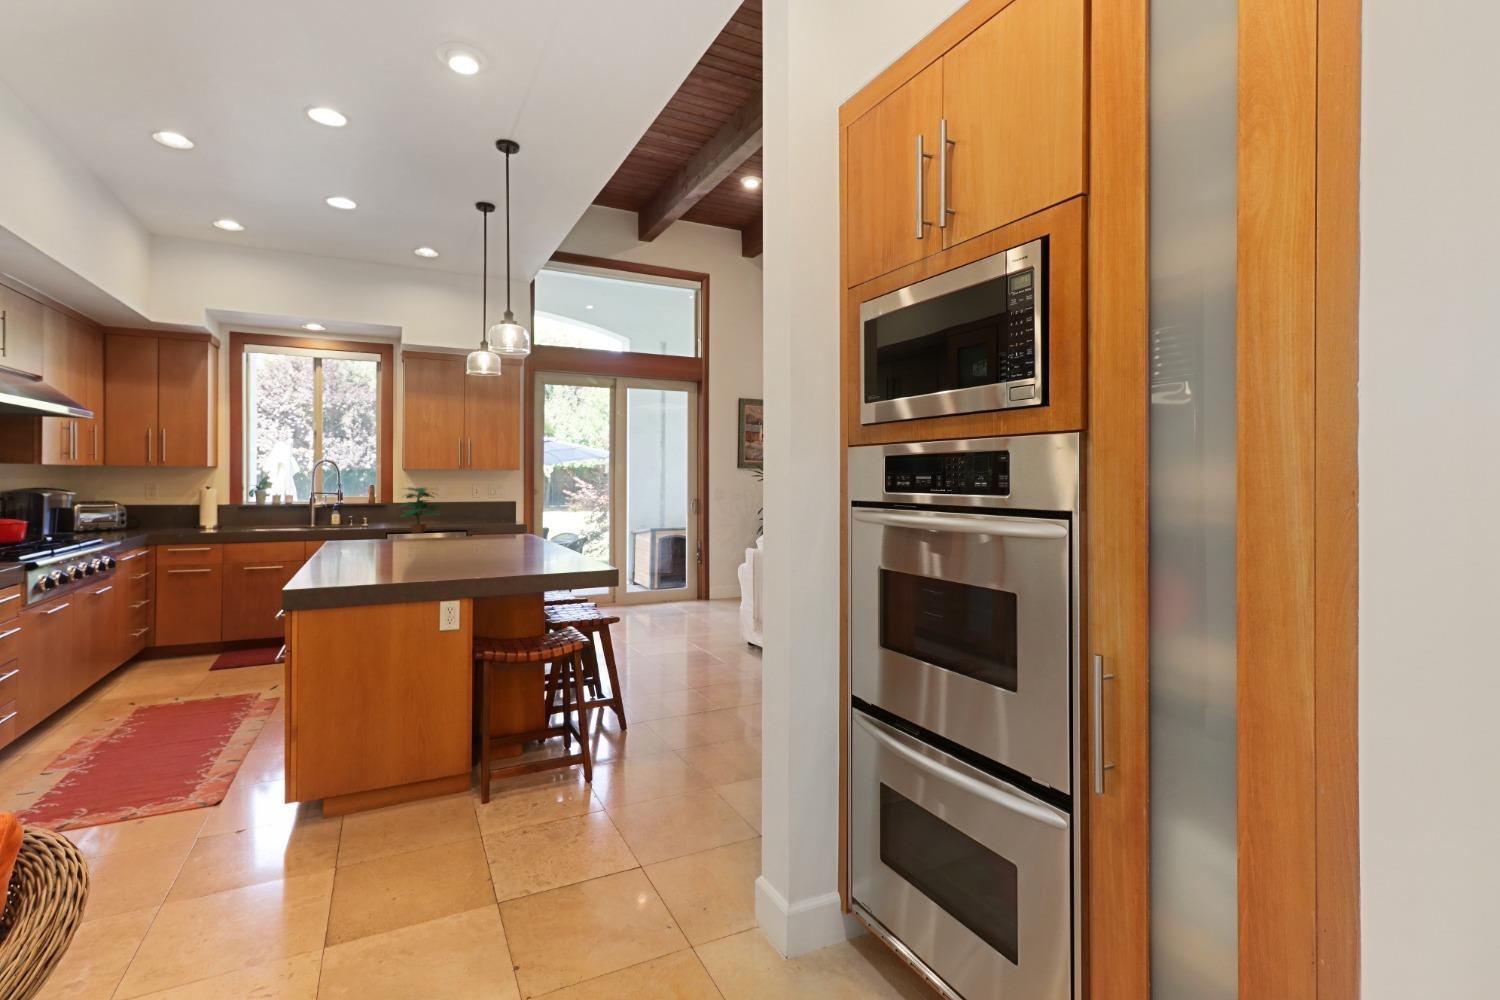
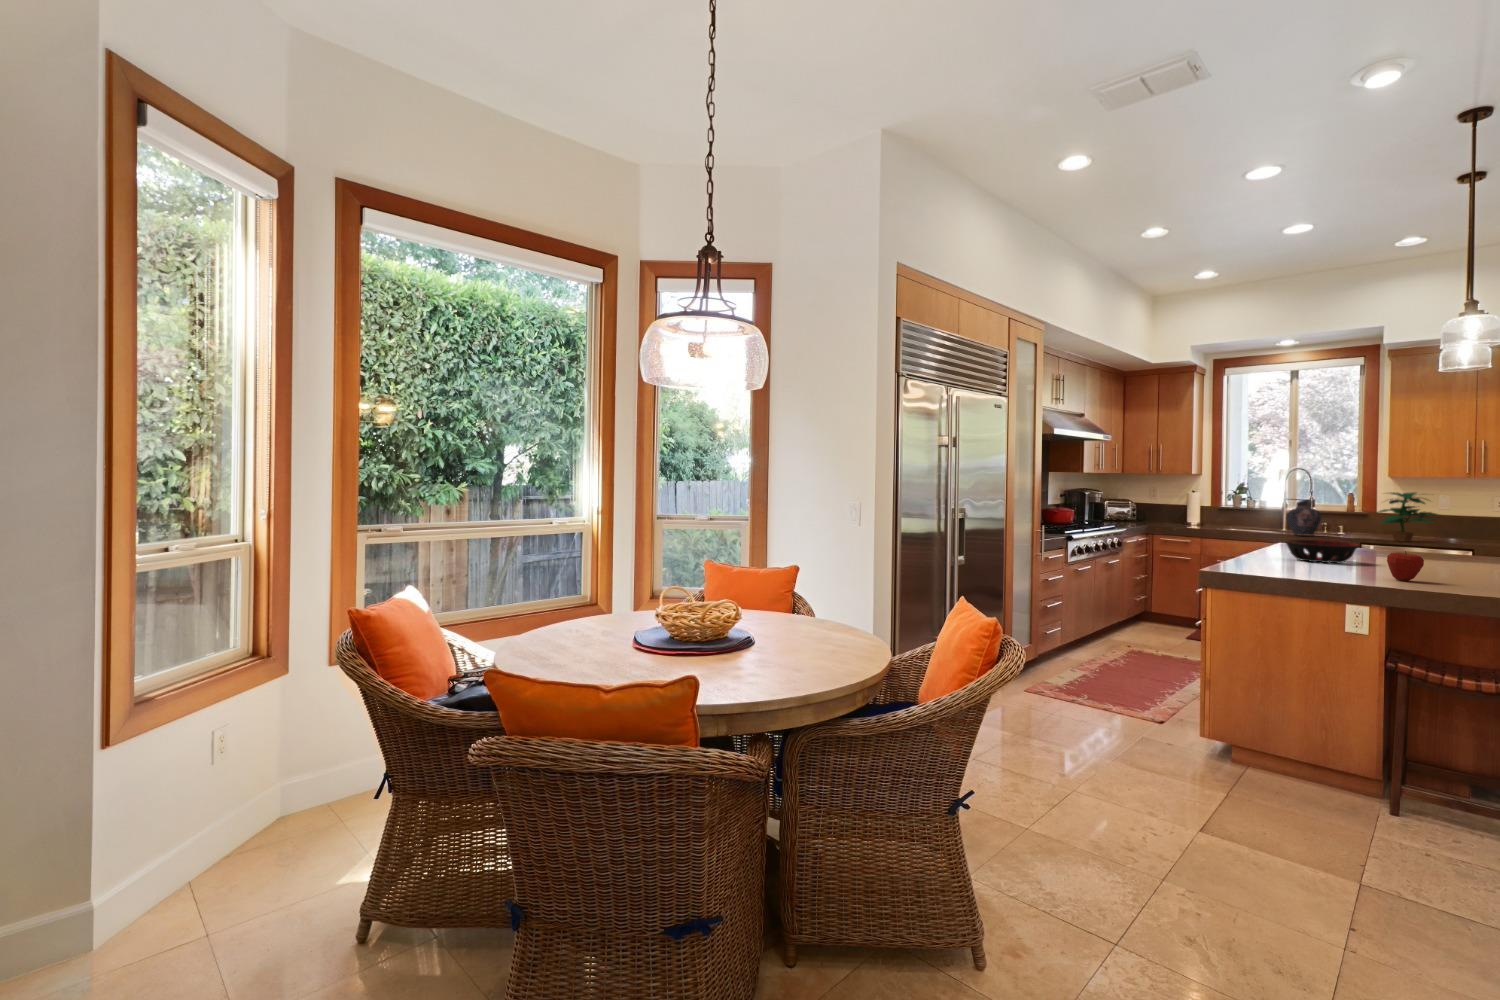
vase: none [317,495,350,533] -> present [1286,500,1321,536]
decorative bowl: none [357,542,429,567] -> present [1285,540,1359,563]
apple: none [477,550,506,580] -> present [1387,551,1424,581]

